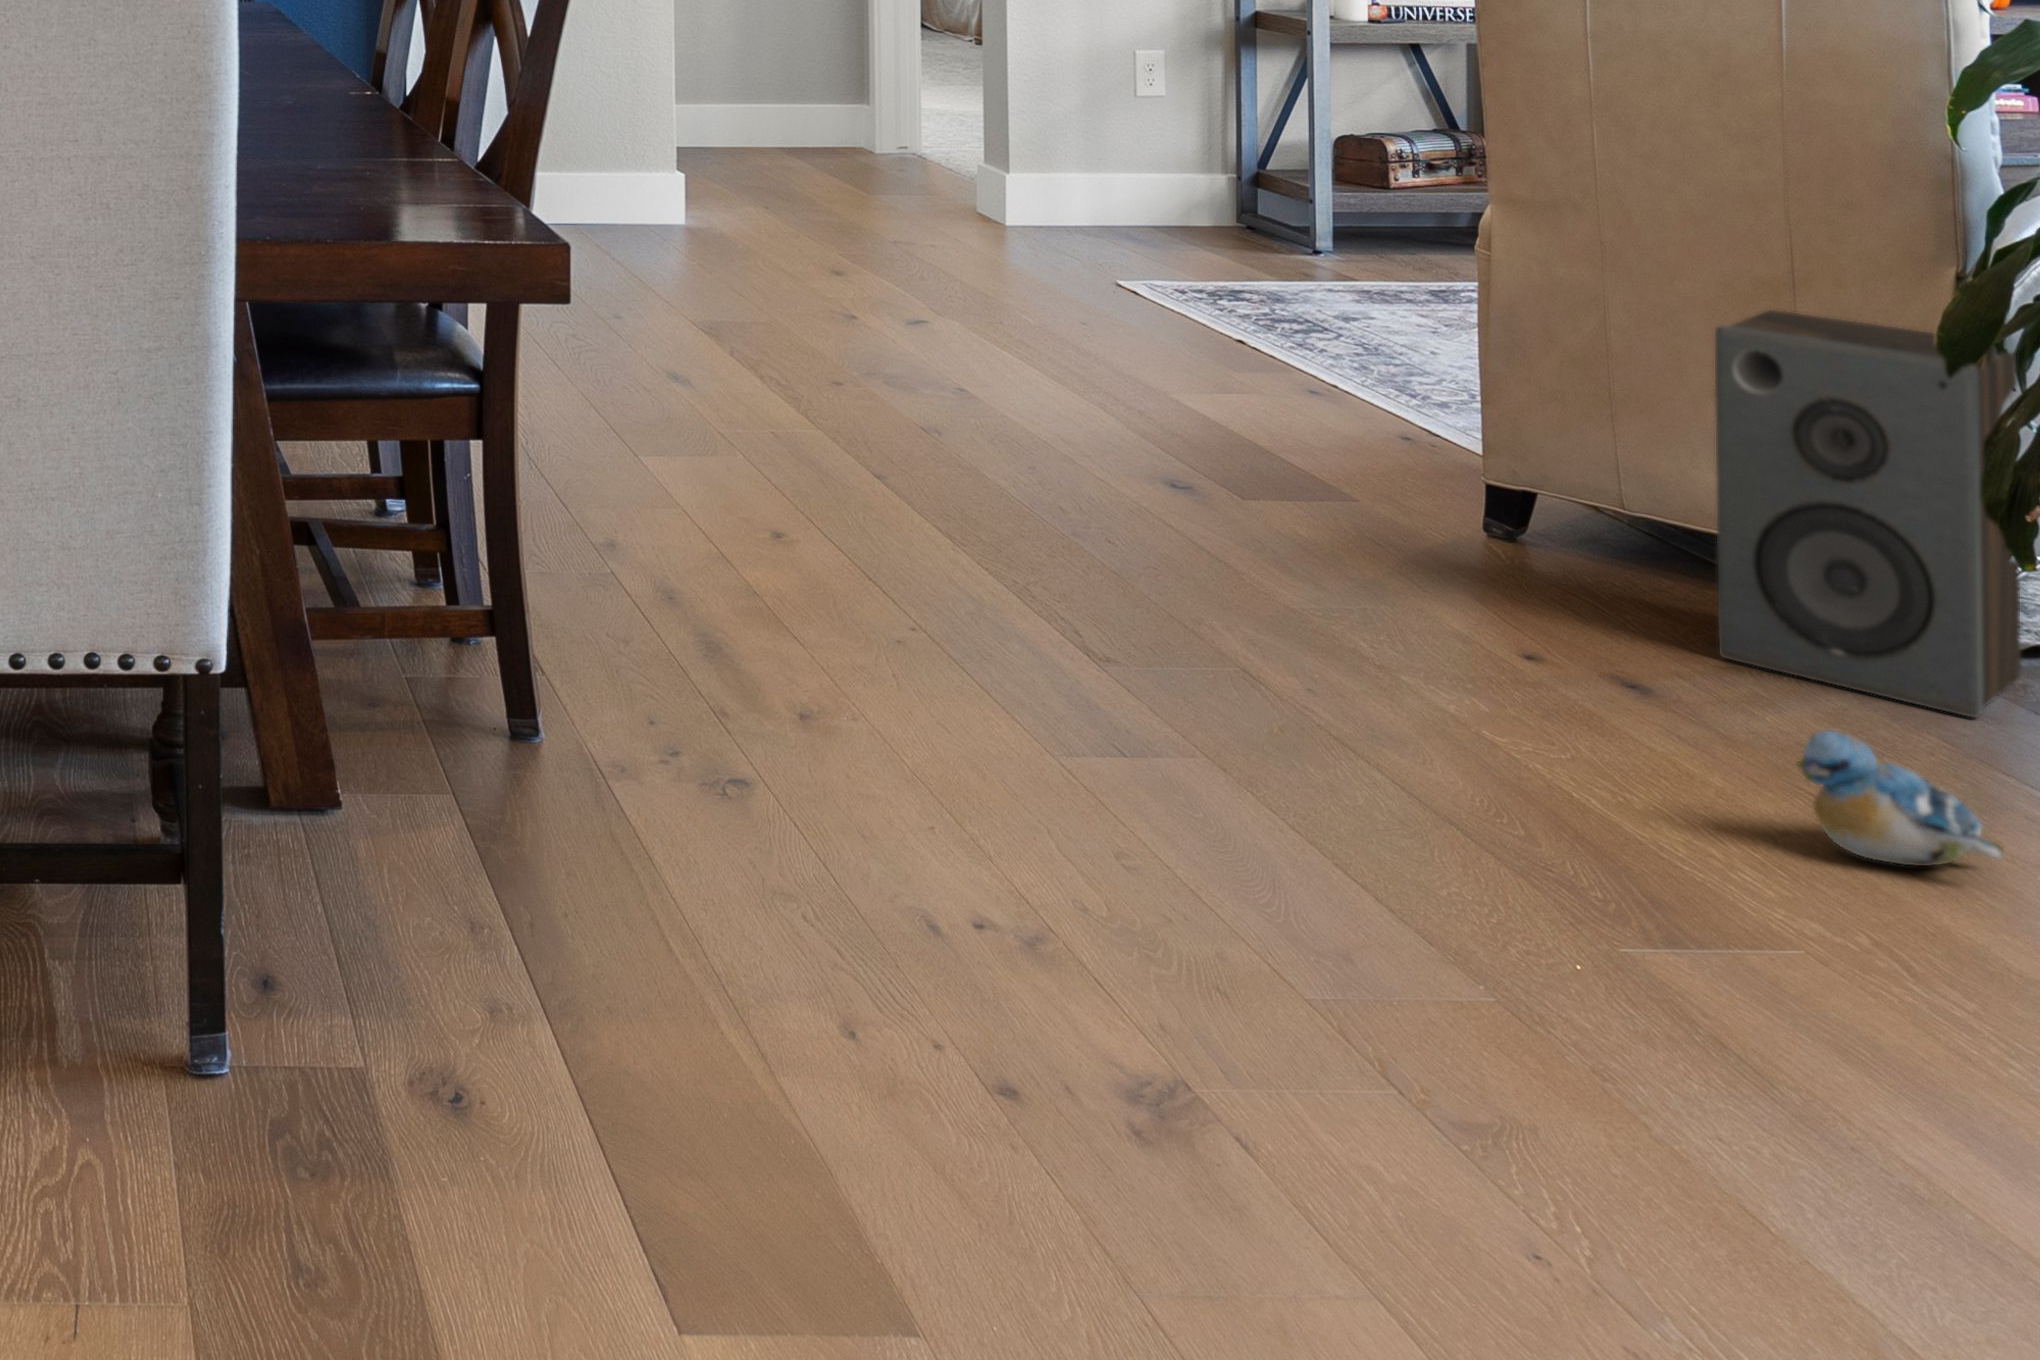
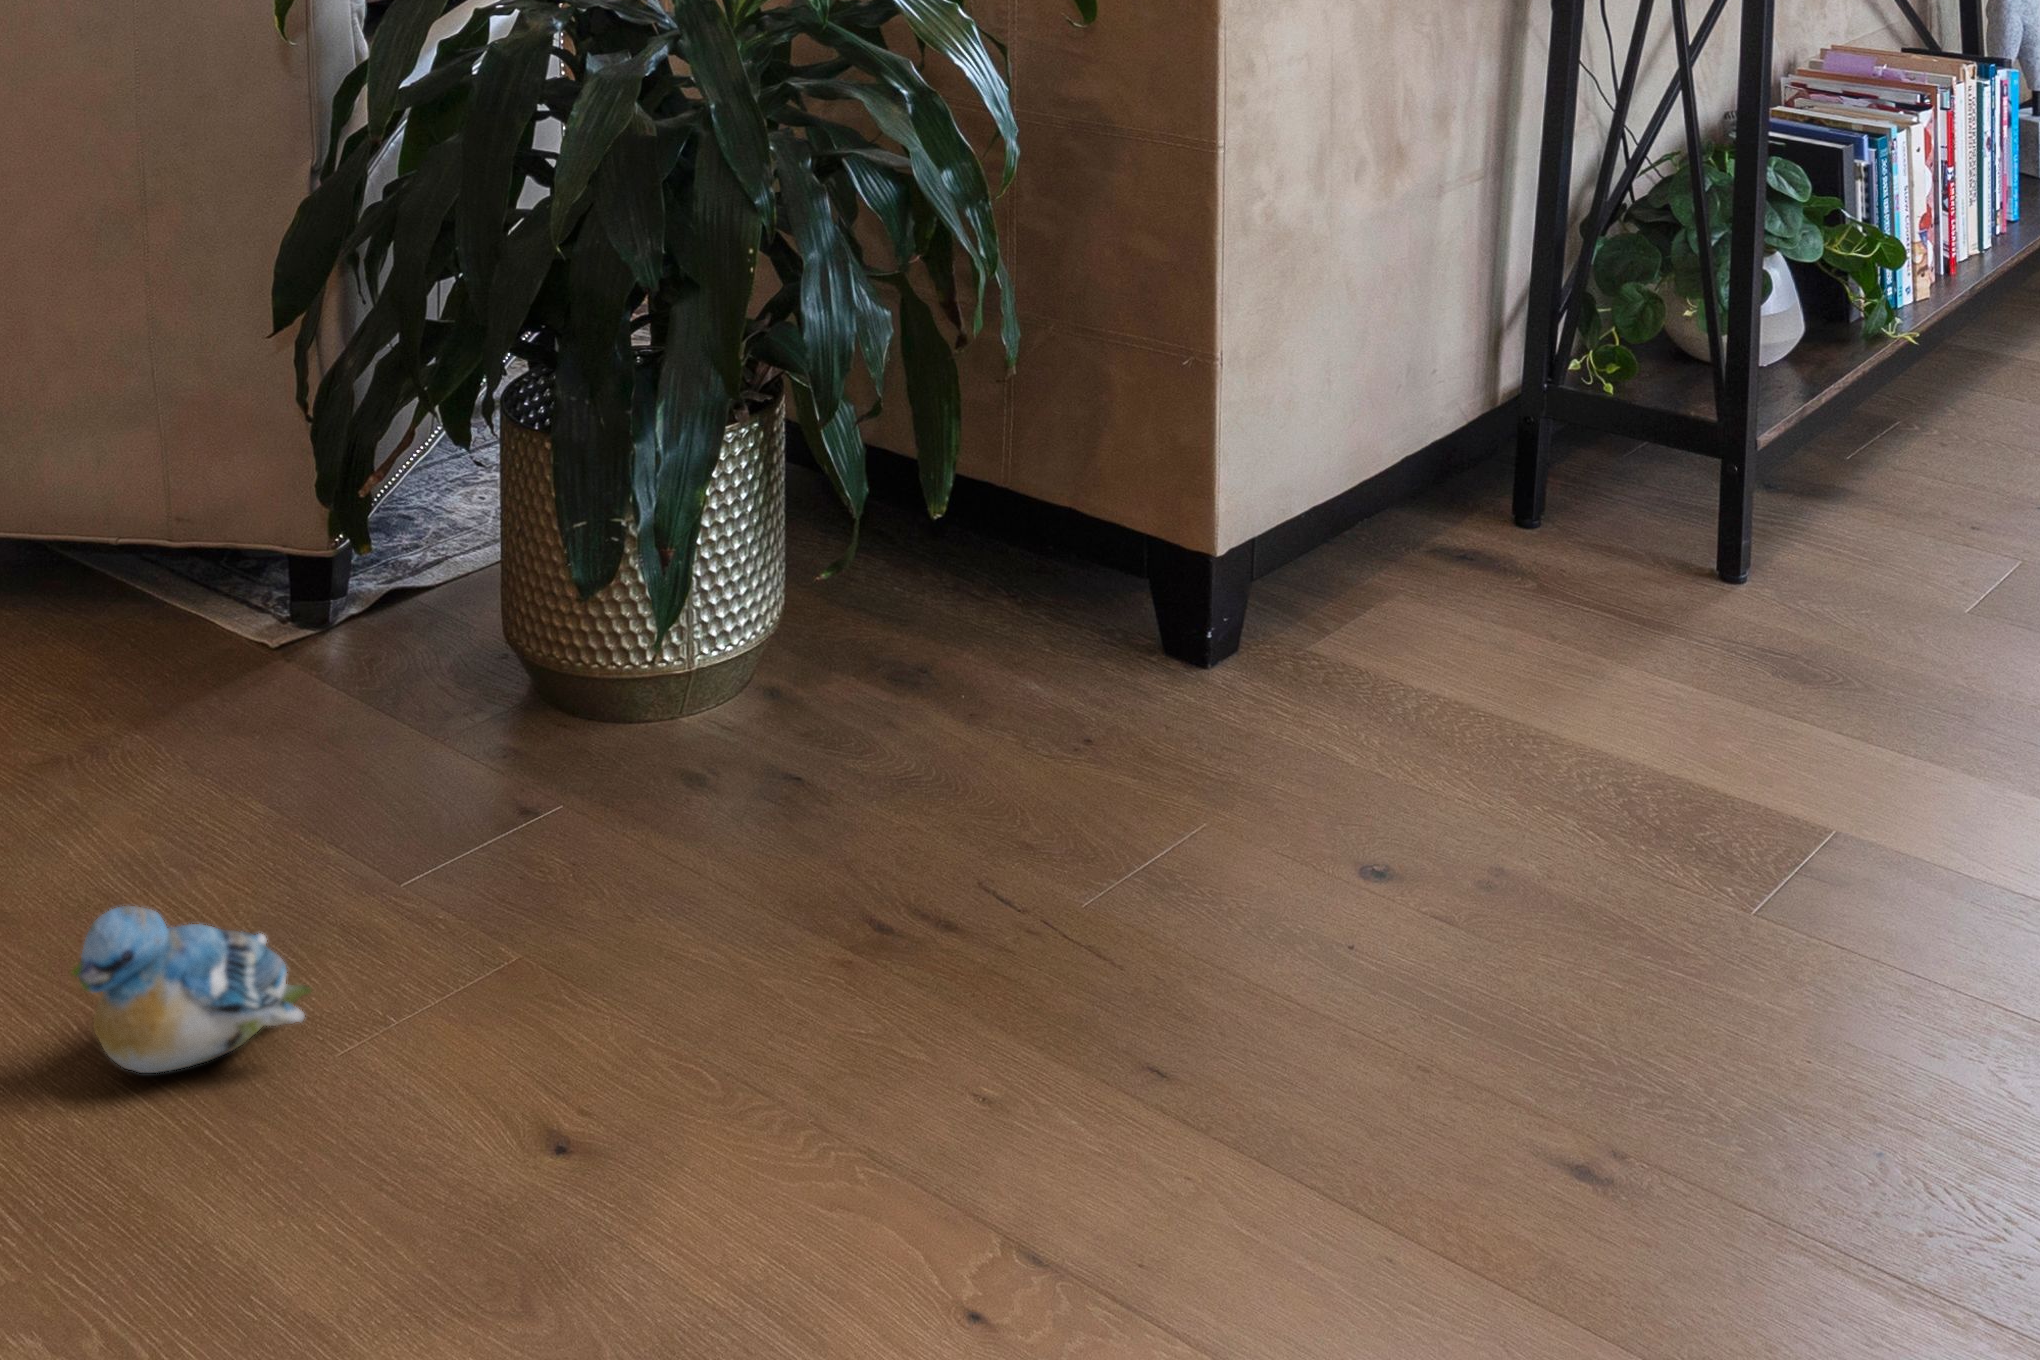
speaker: present [1715,310,2021,717] -> none [50,245,372,730]

